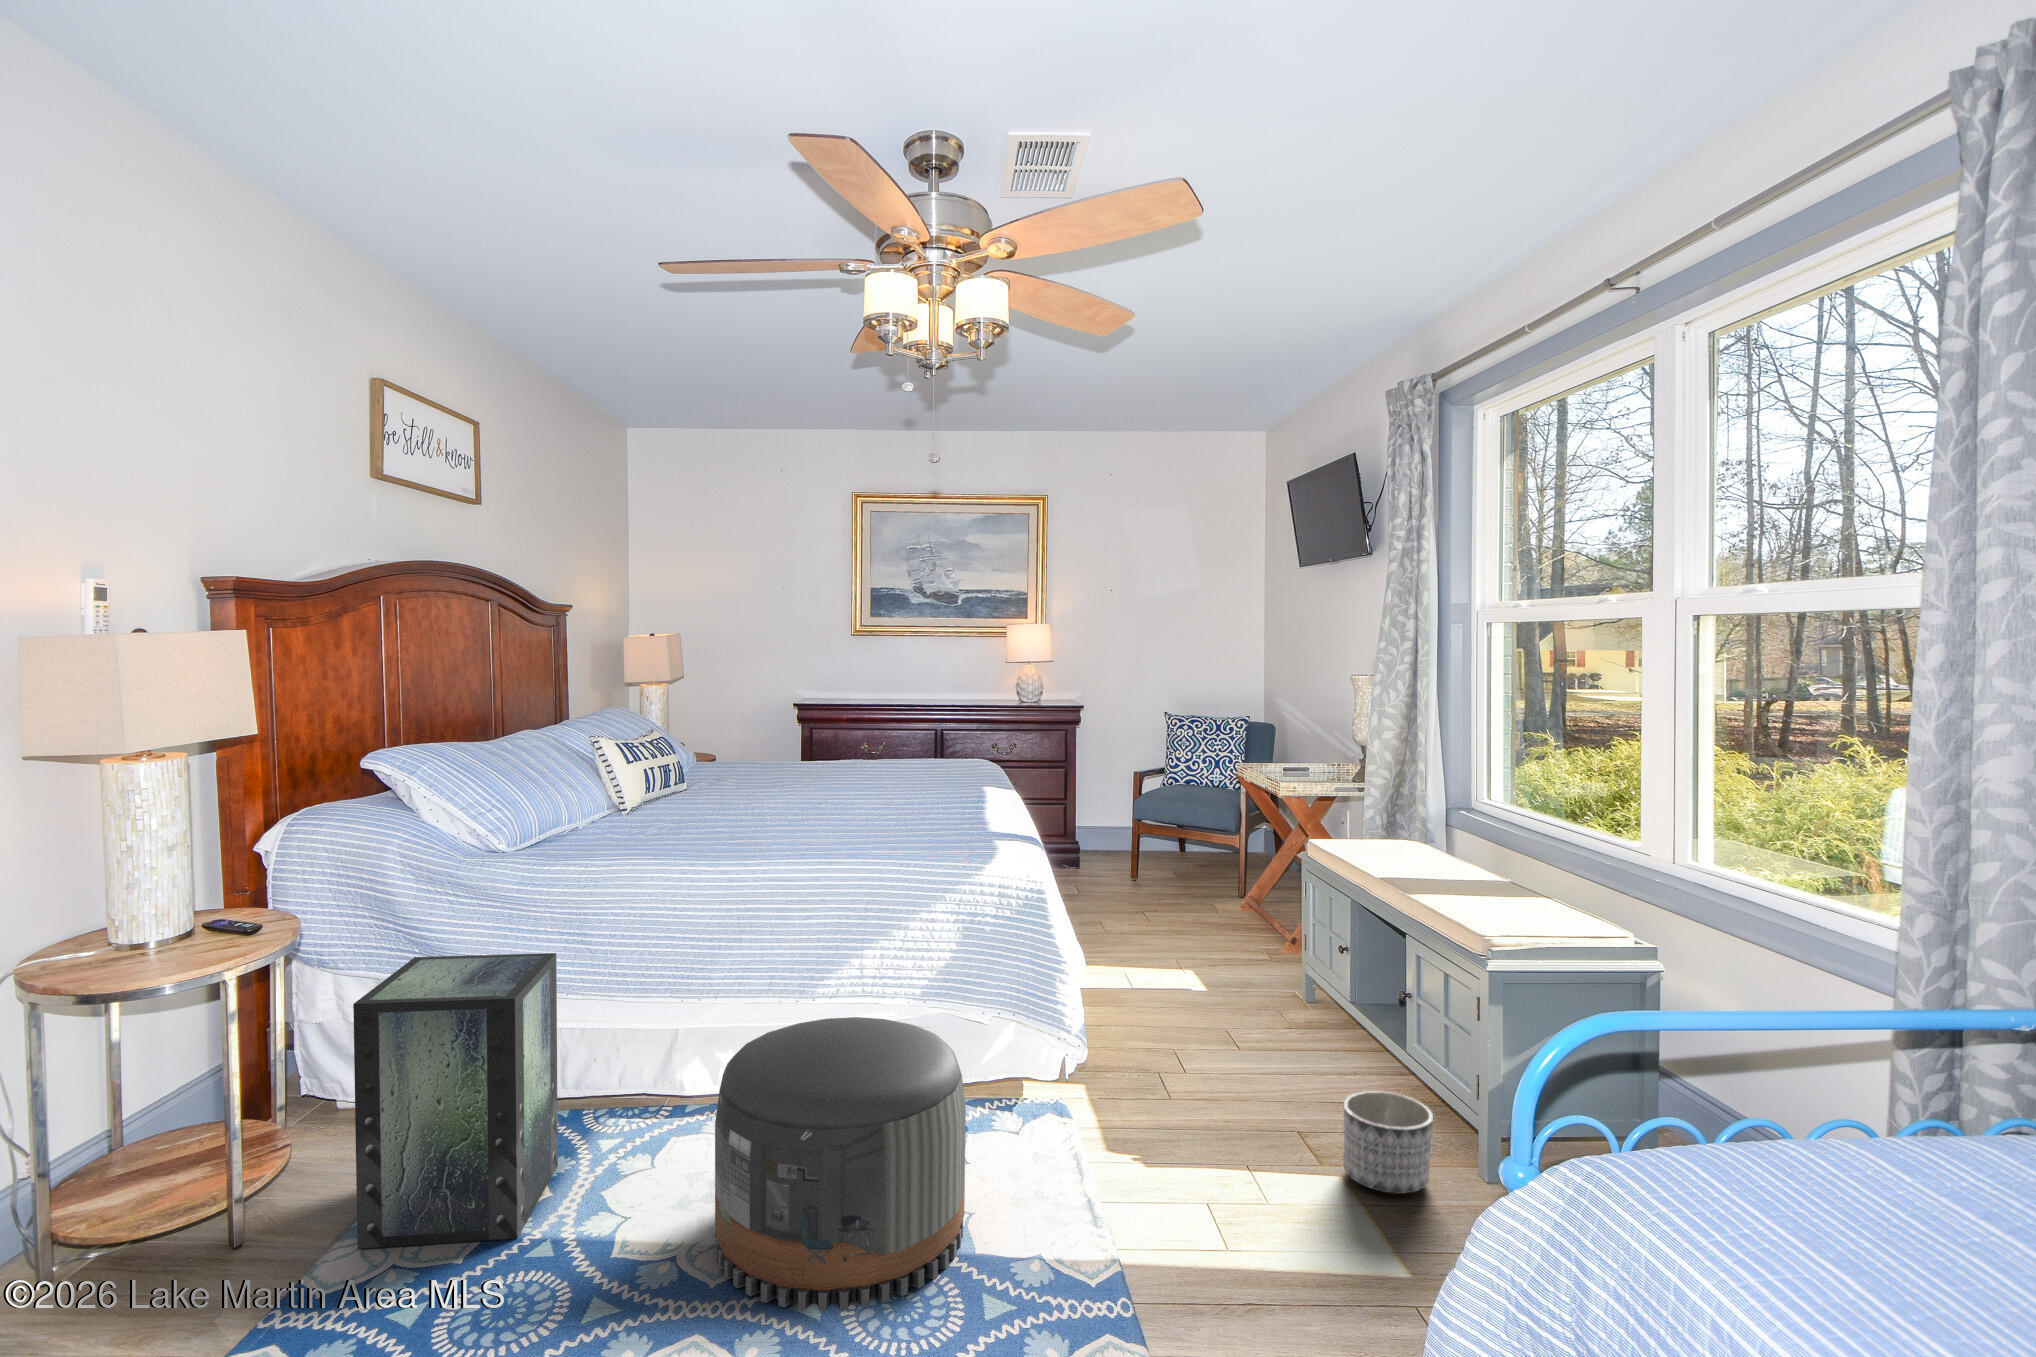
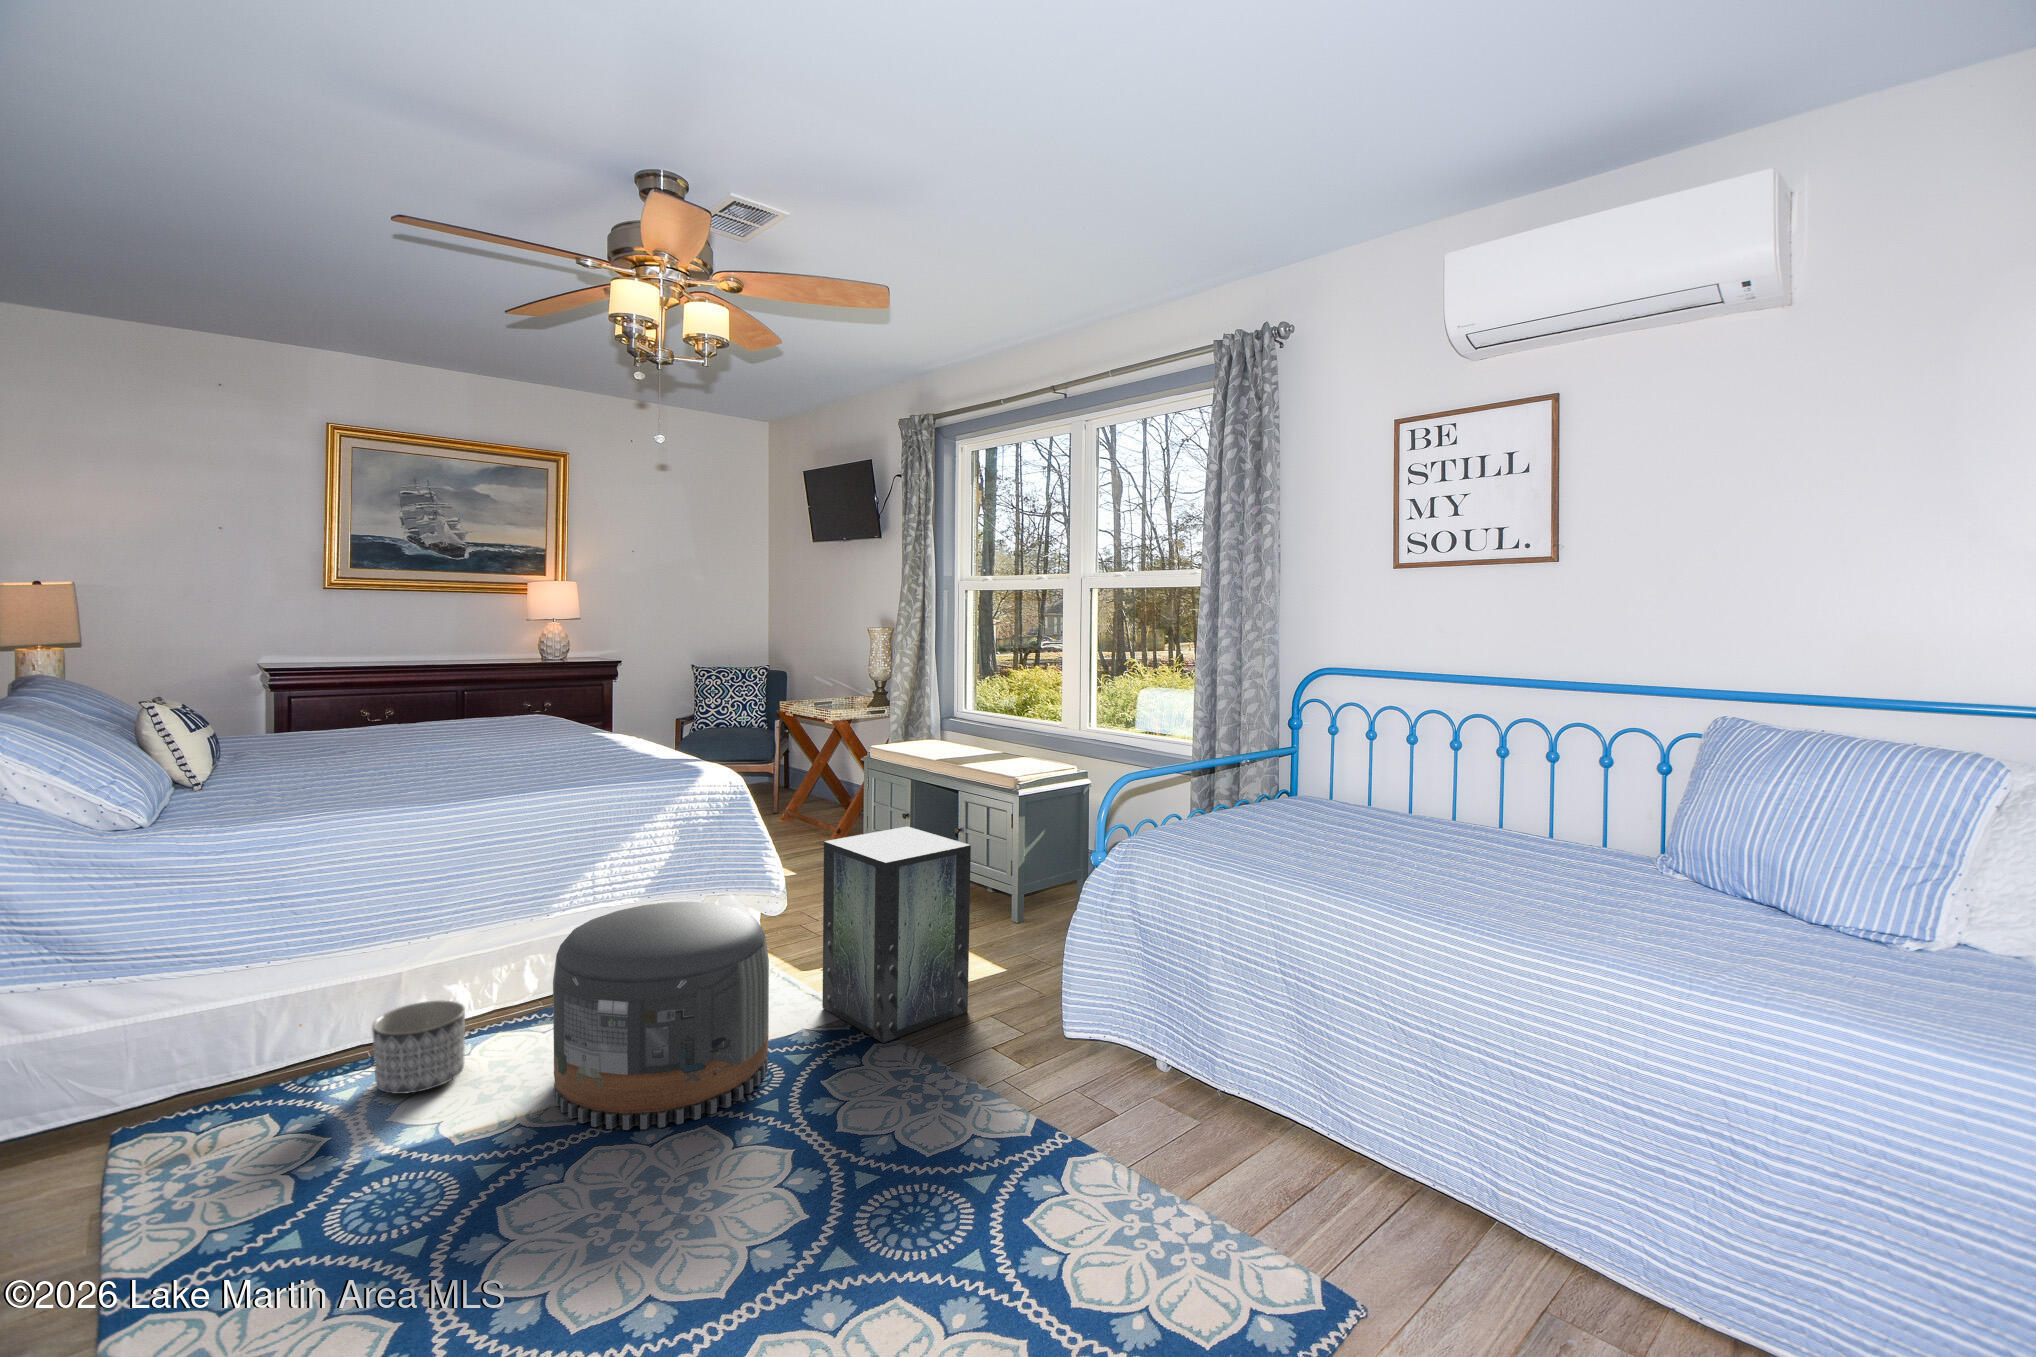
storage box: present [353,953,558,1249] -> present [822,827,971,1043]
planter: present [1344,1091,1433,1194] -> present [372,1000,465,1094]

